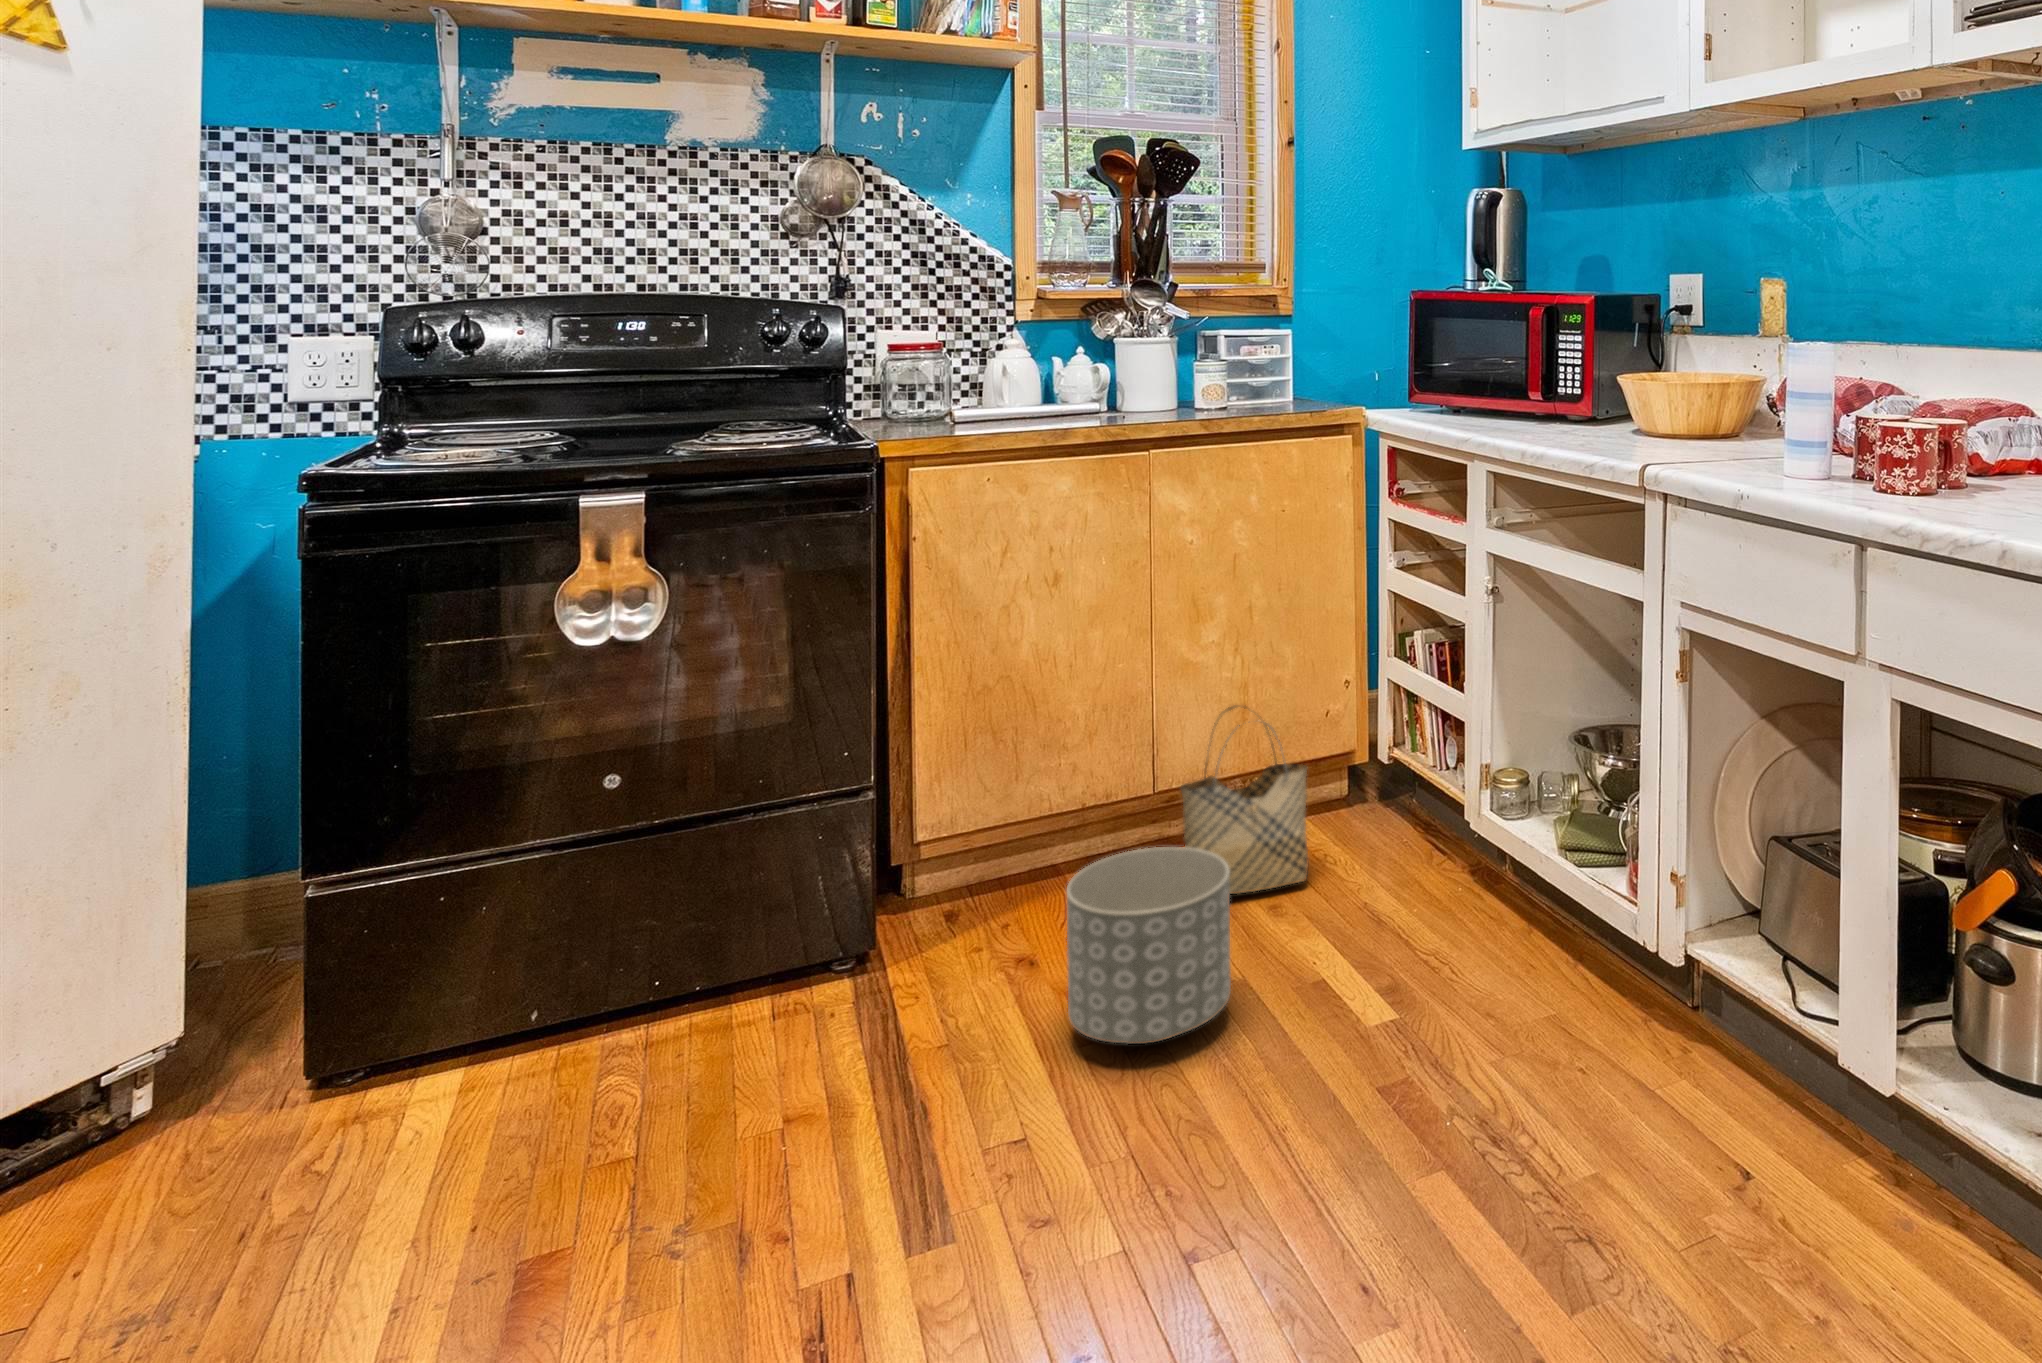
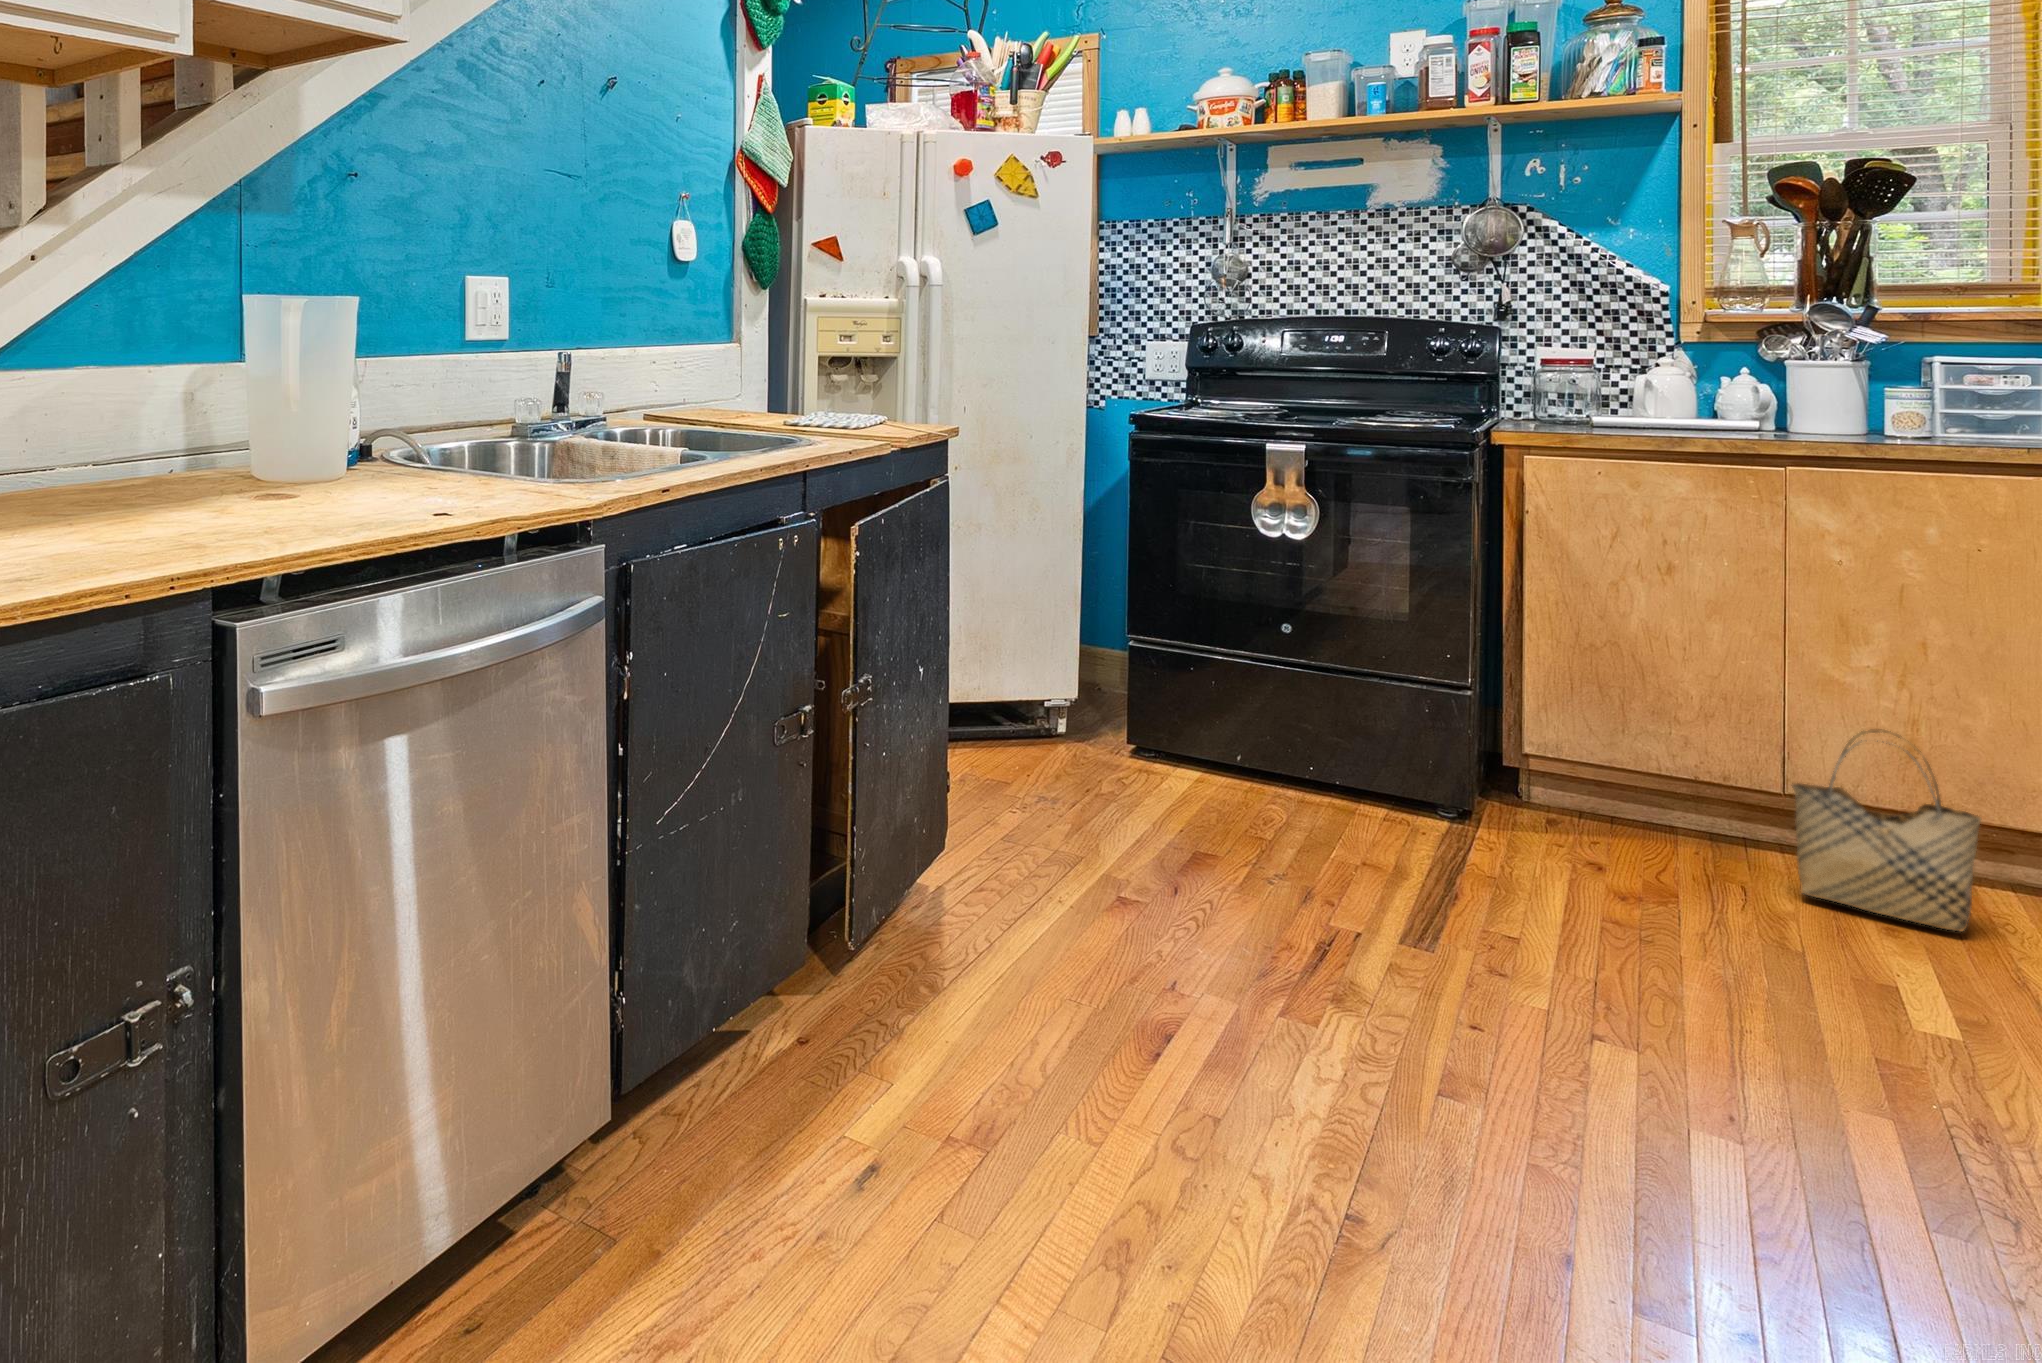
planter: present [1067,847,1231,1044] -> none [1594,789,1775,952]

